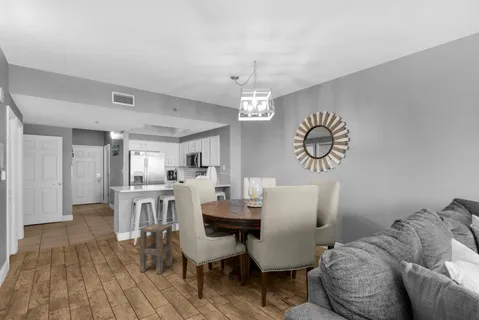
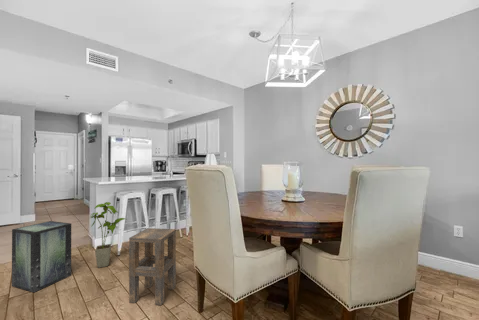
house plant: none [115,205,142,253] -> present [91,202,125,268]
storage box: none [66,218,103,265] -> present [12,221,71,292]

